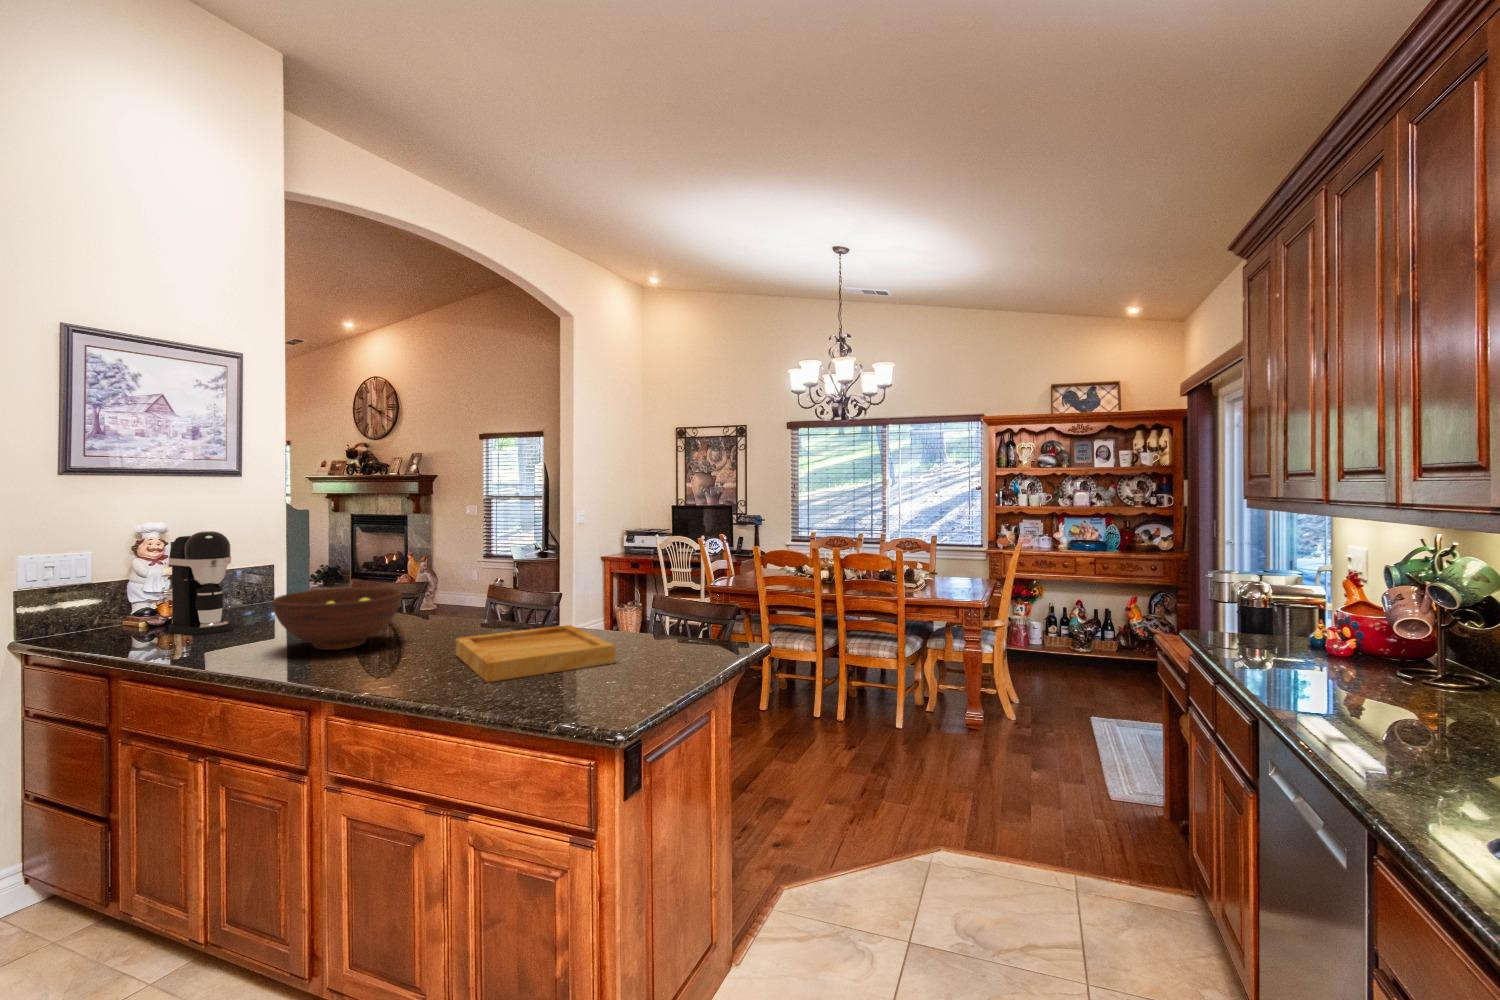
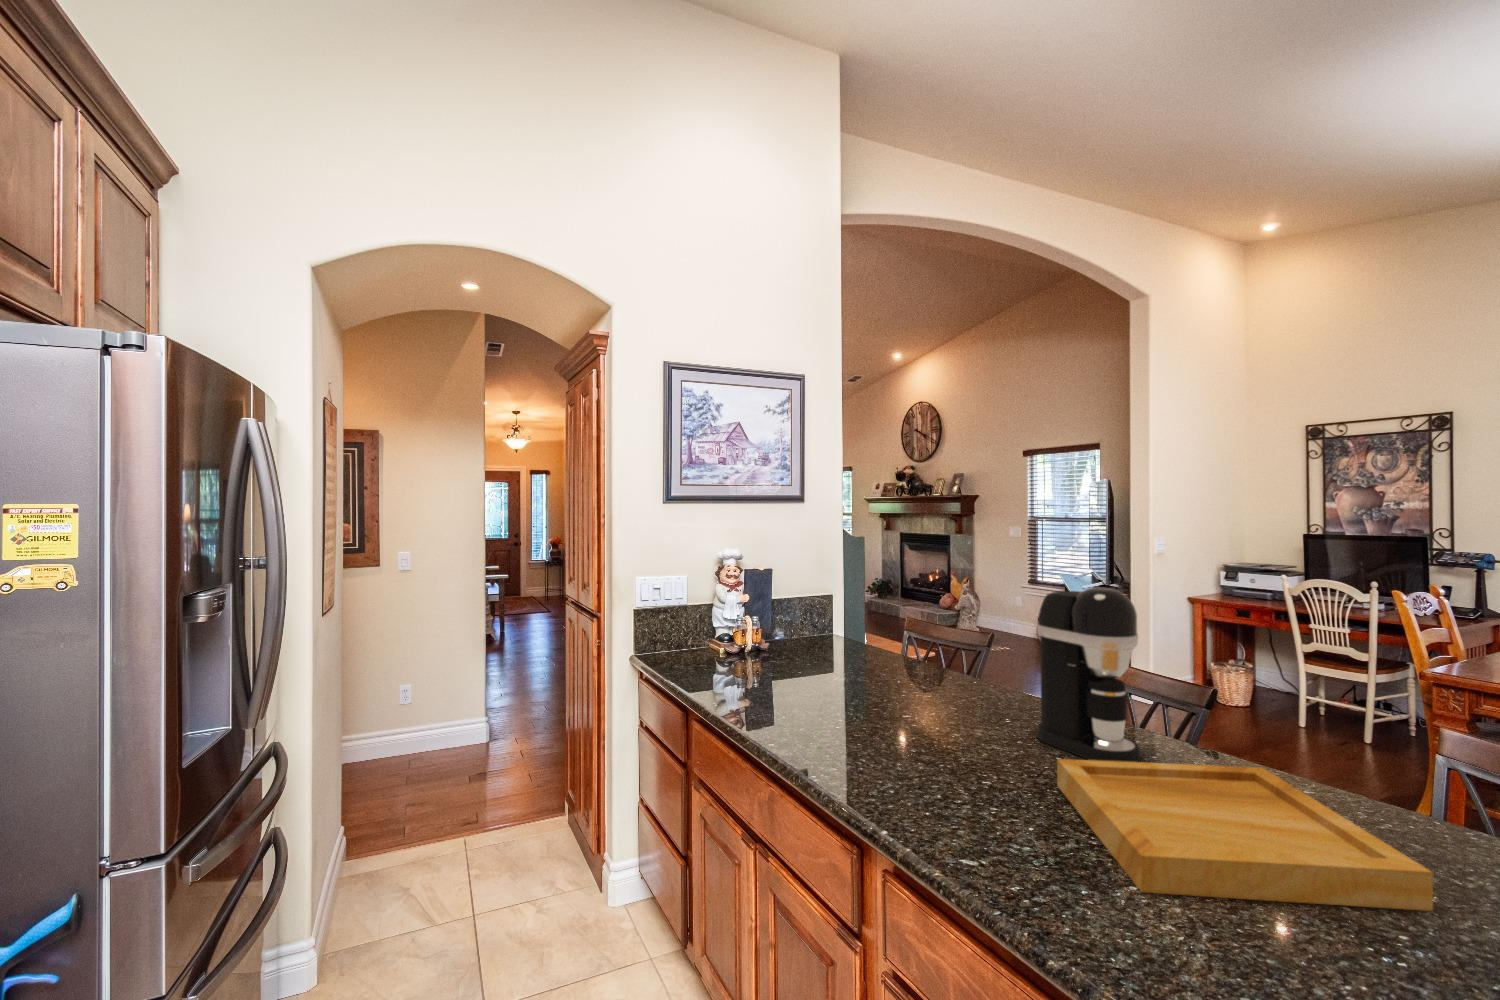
coffee maker: present [168,531,233,635] -> present [1036,587,1141,762]
fruit bowl: present [272,587,402,650] -> none [821,643,970,732]

